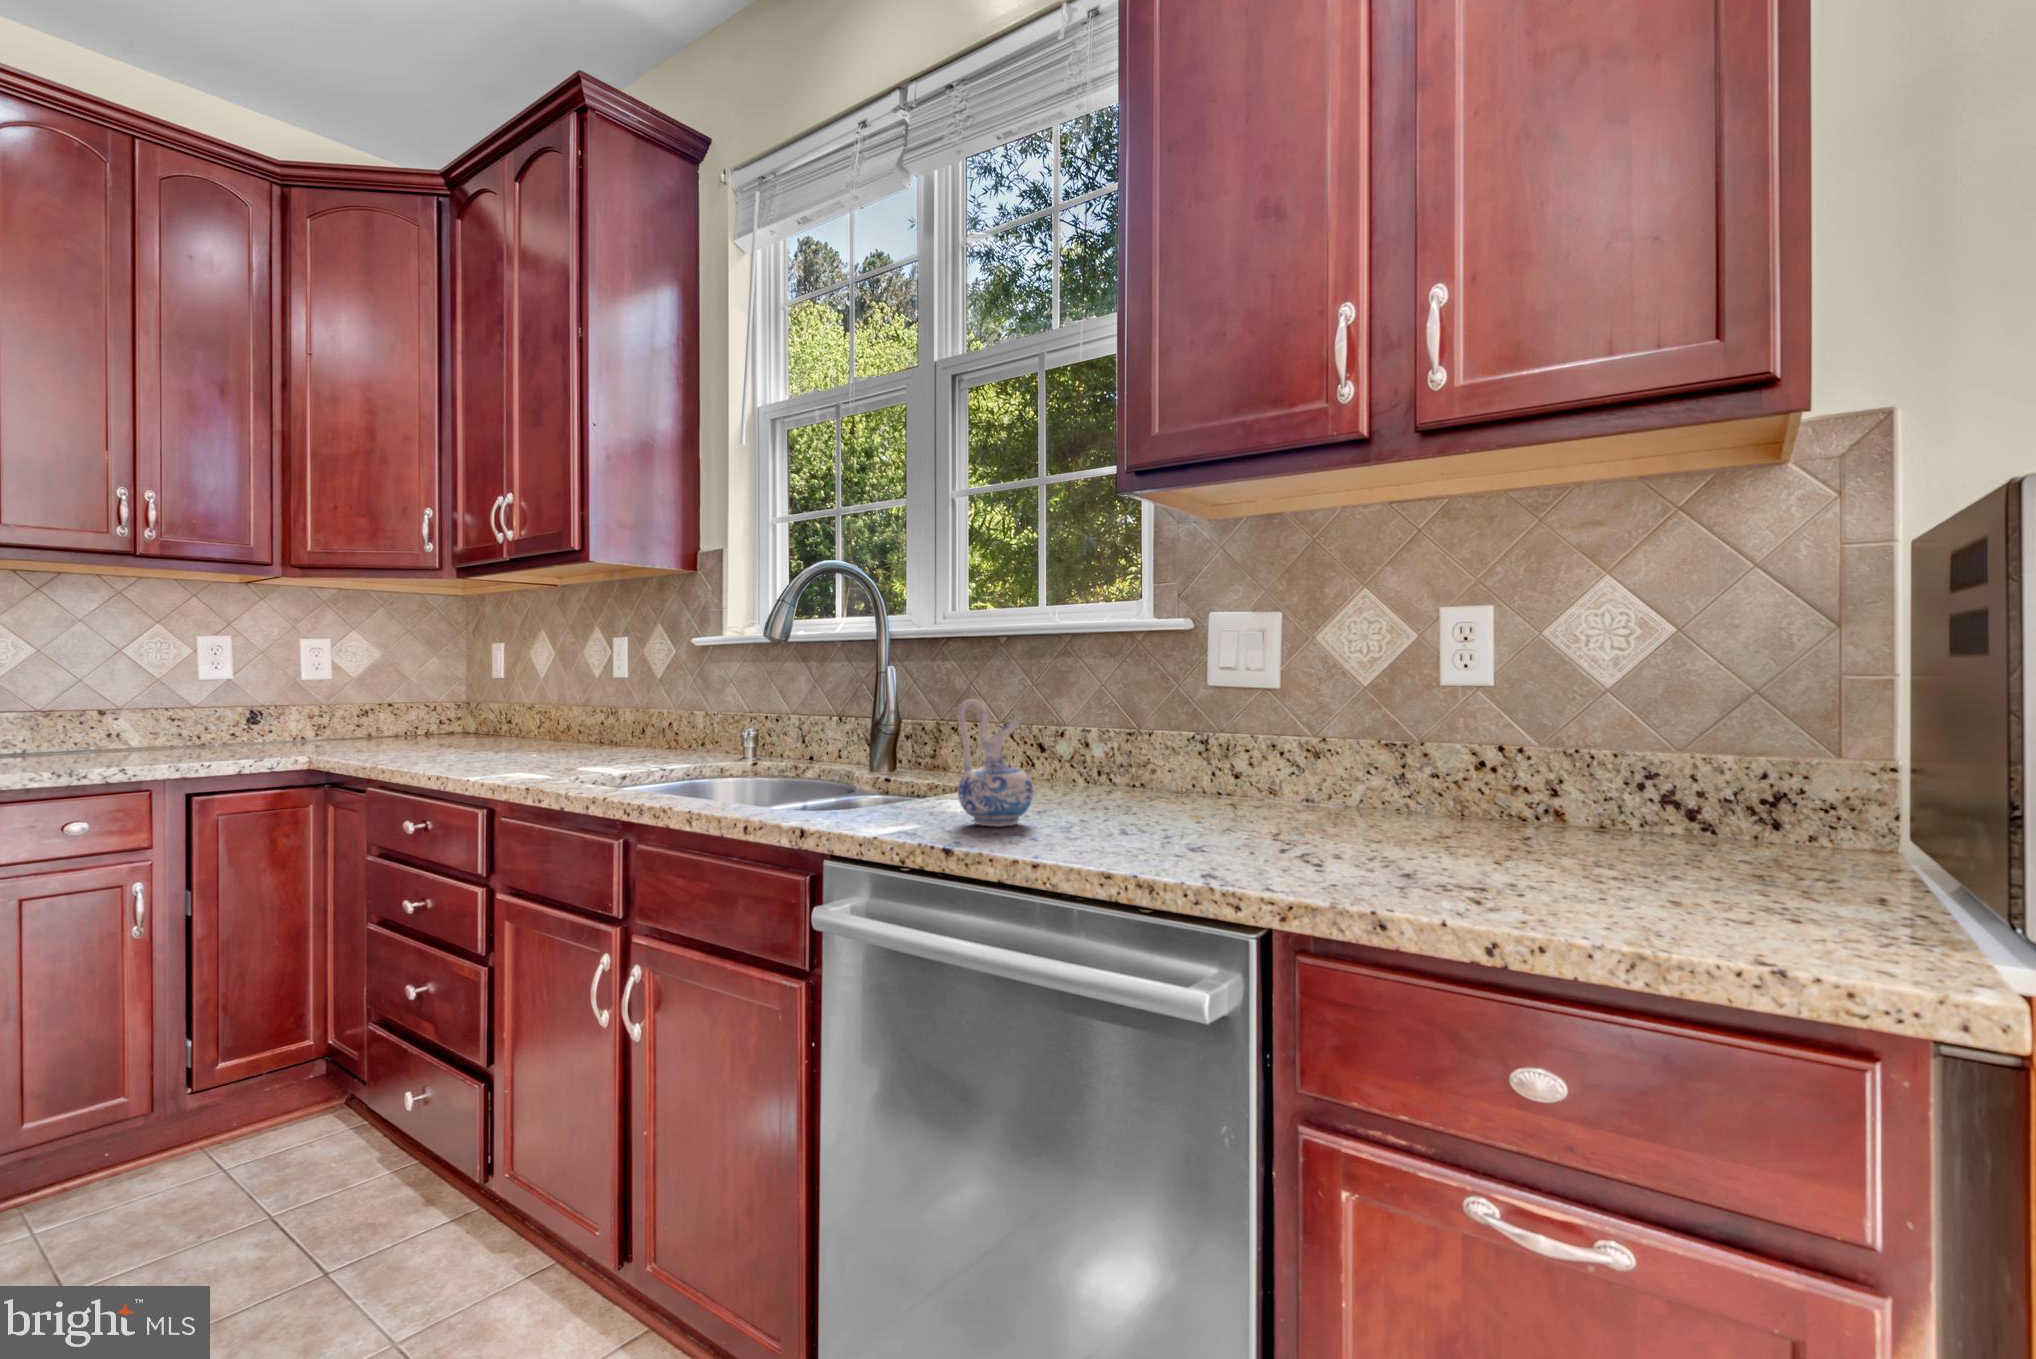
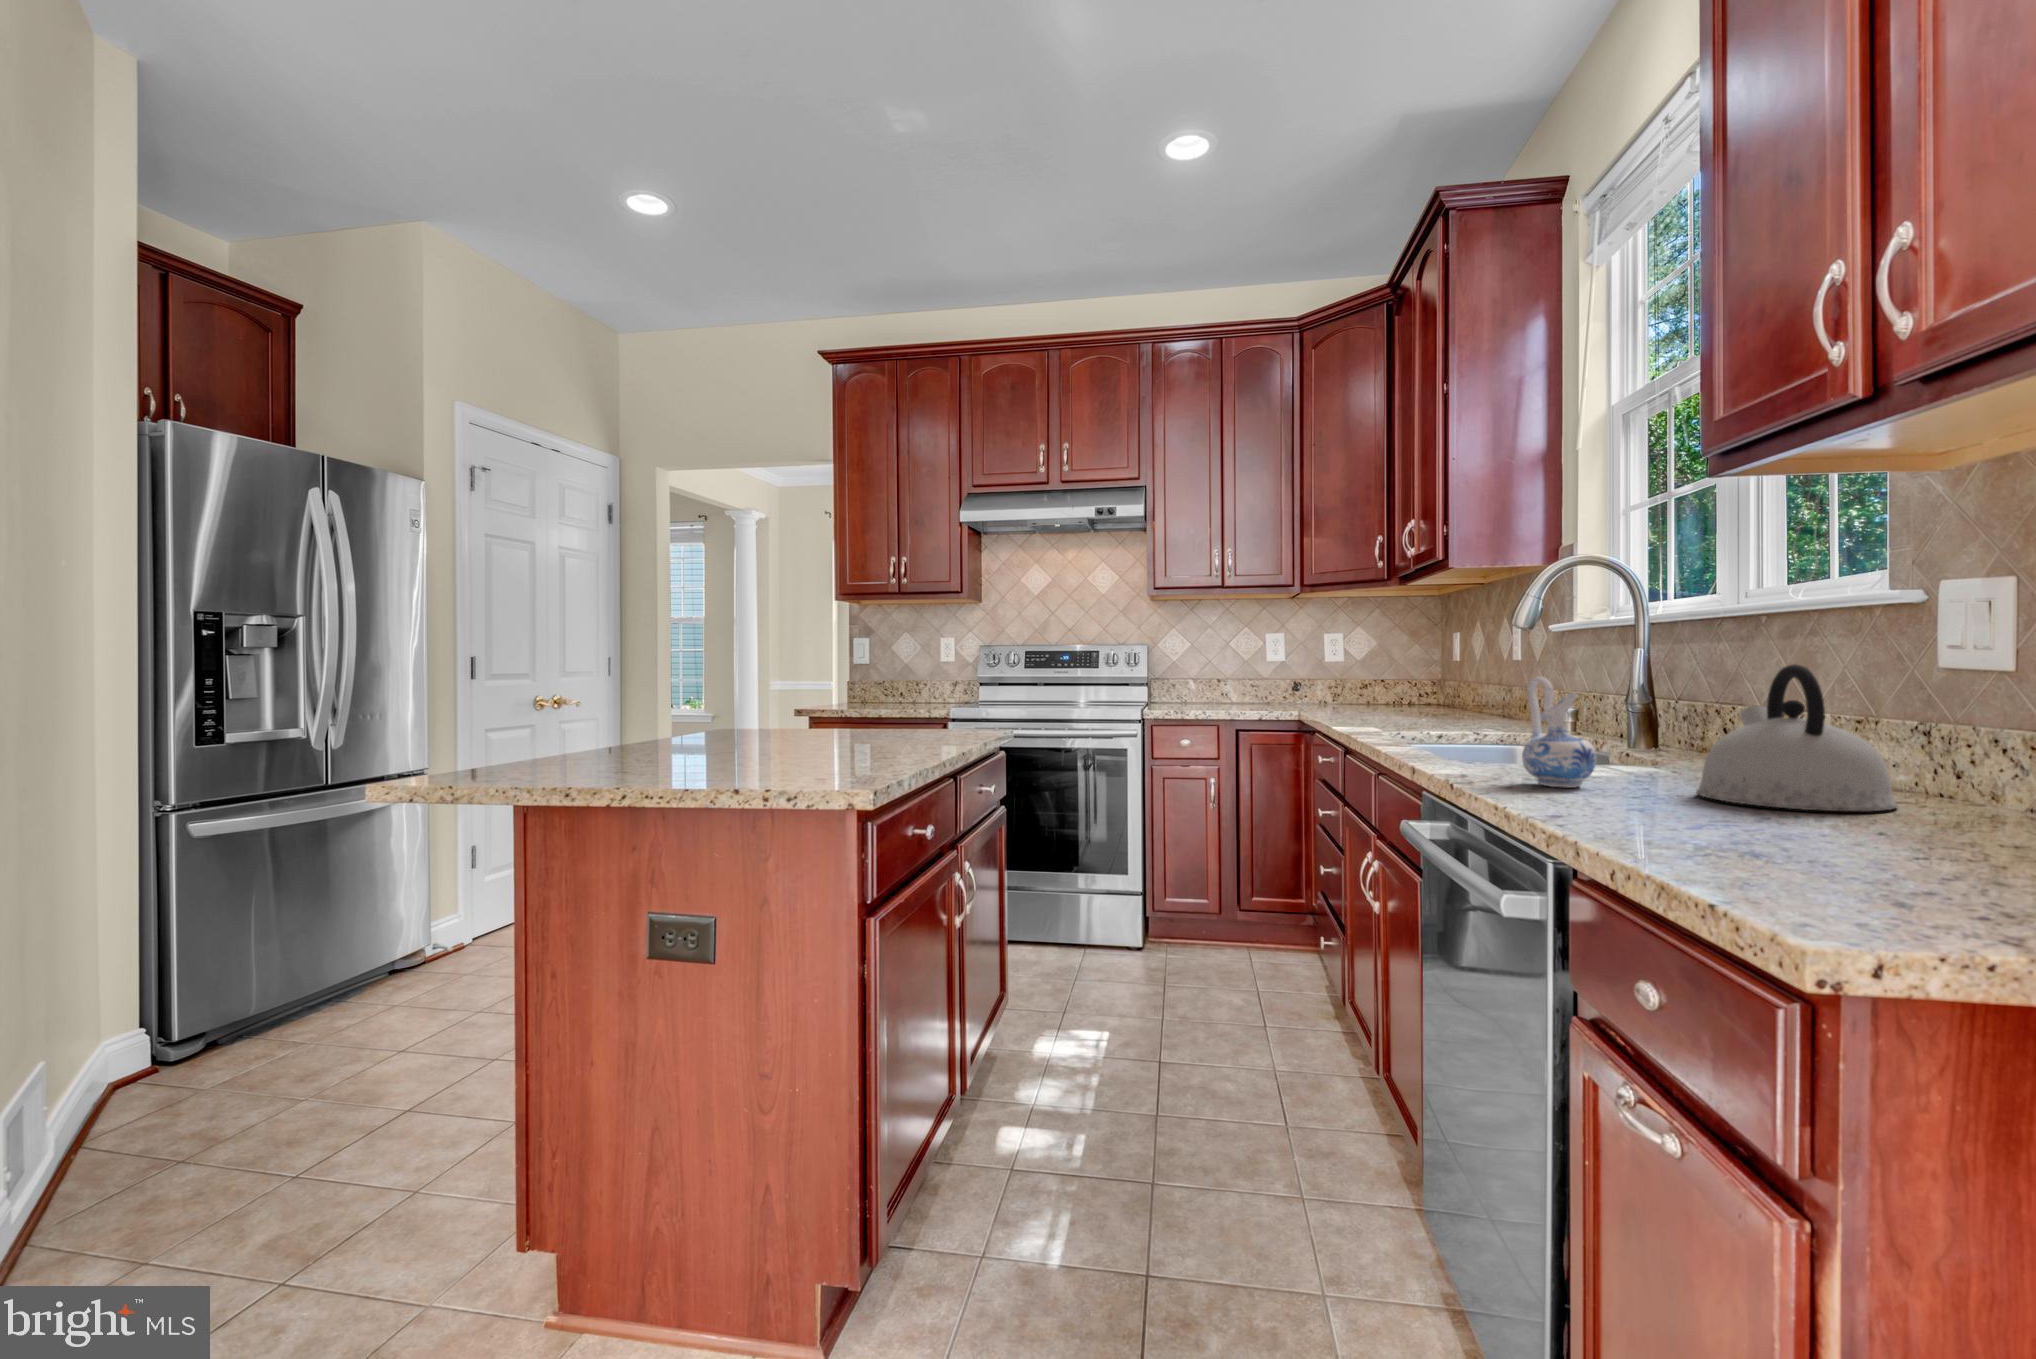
kettle: none [1102,684,1250,821] -> present [1697,664,1898,811]

